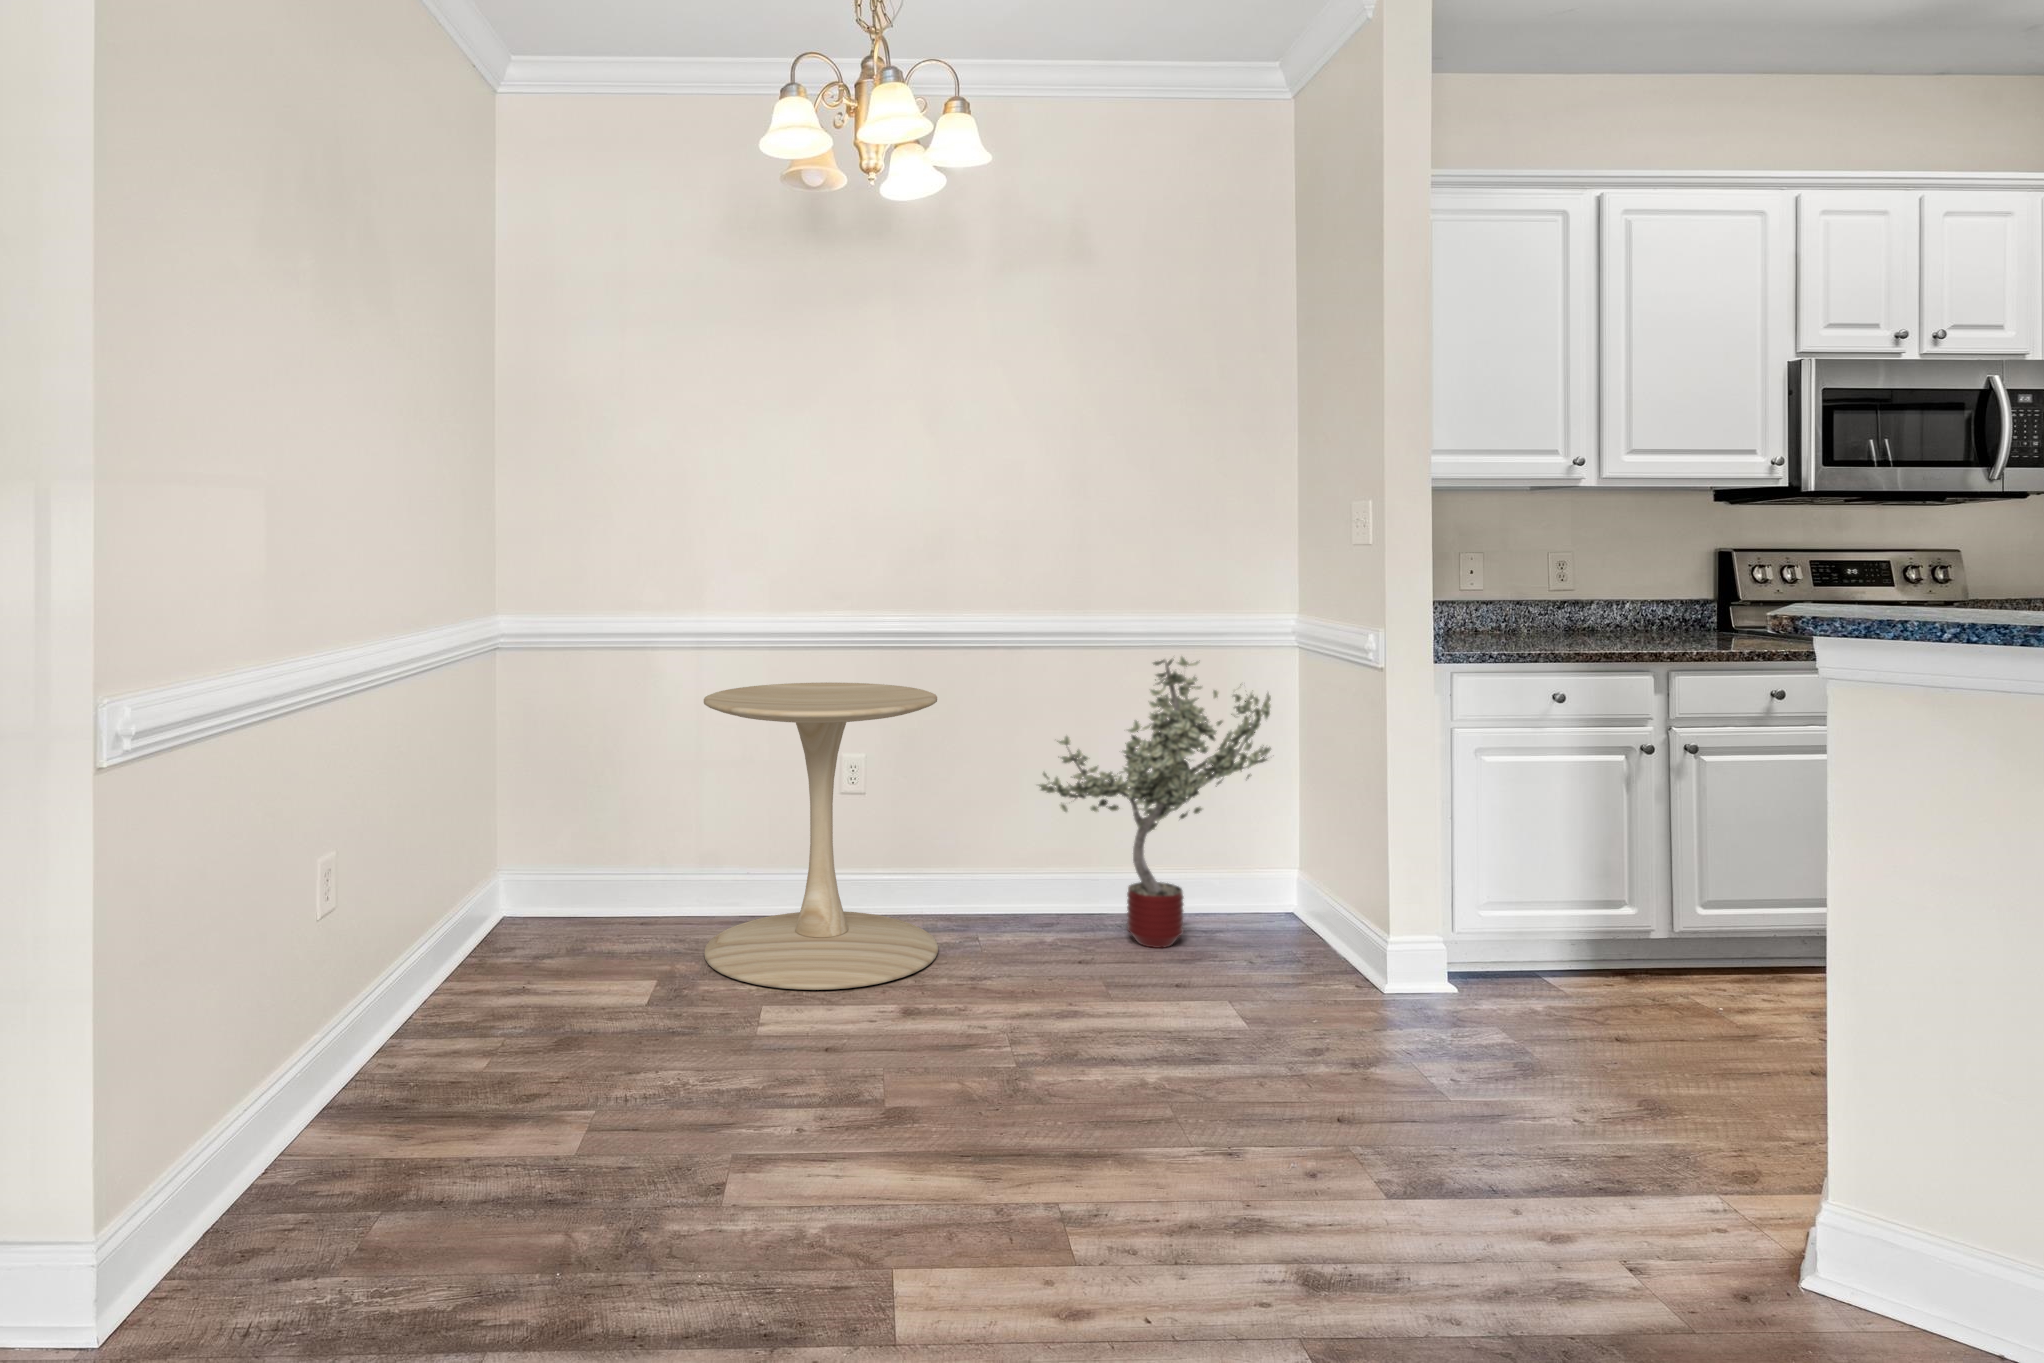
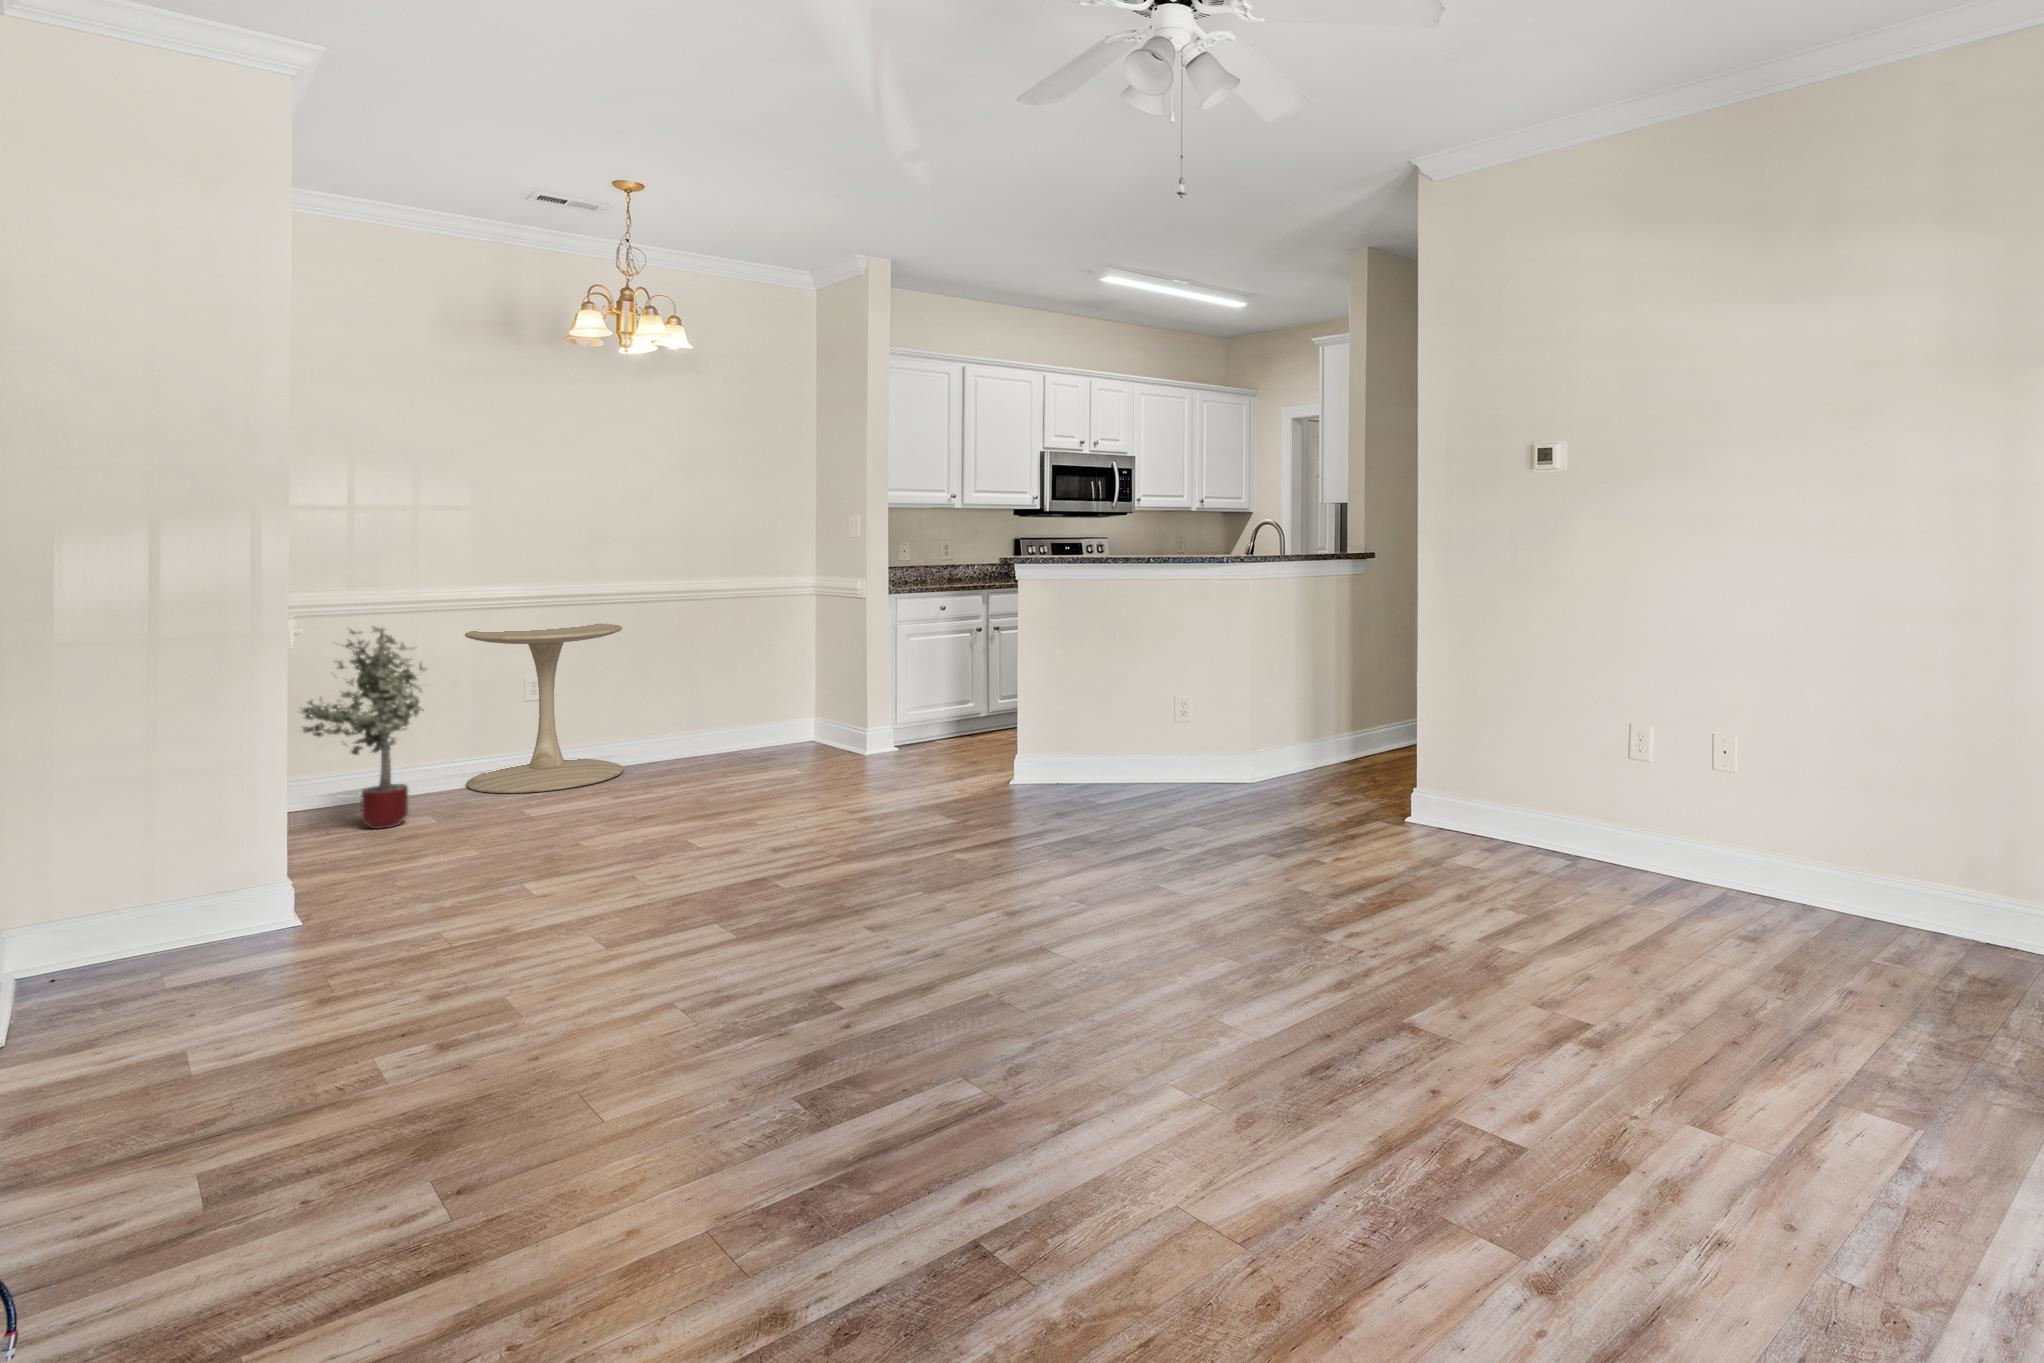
potted tree: present [1039,657,1271,948] -> present [300,626,426,829]

